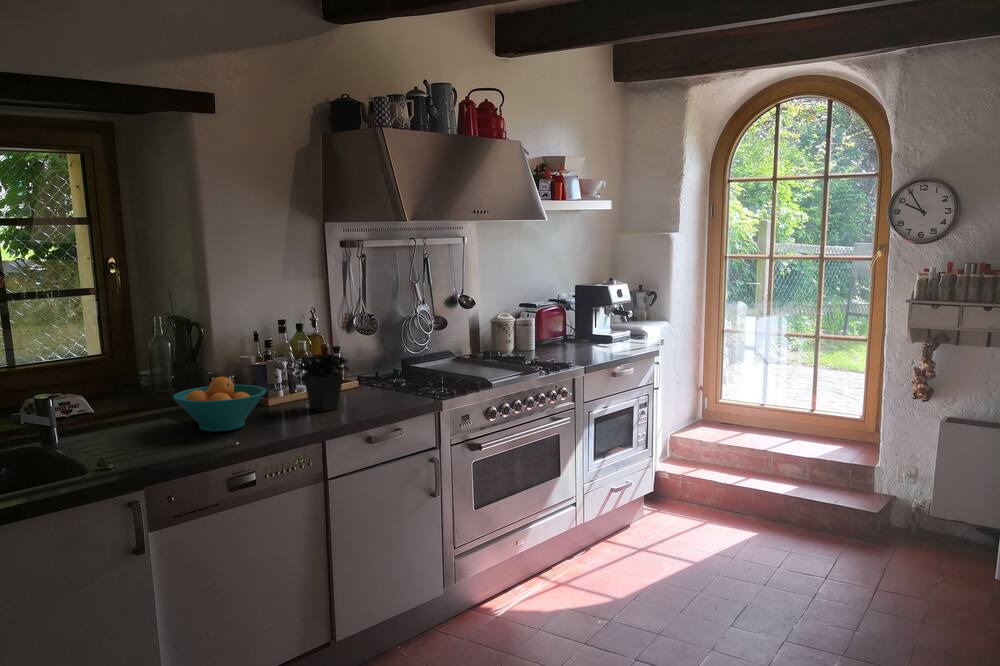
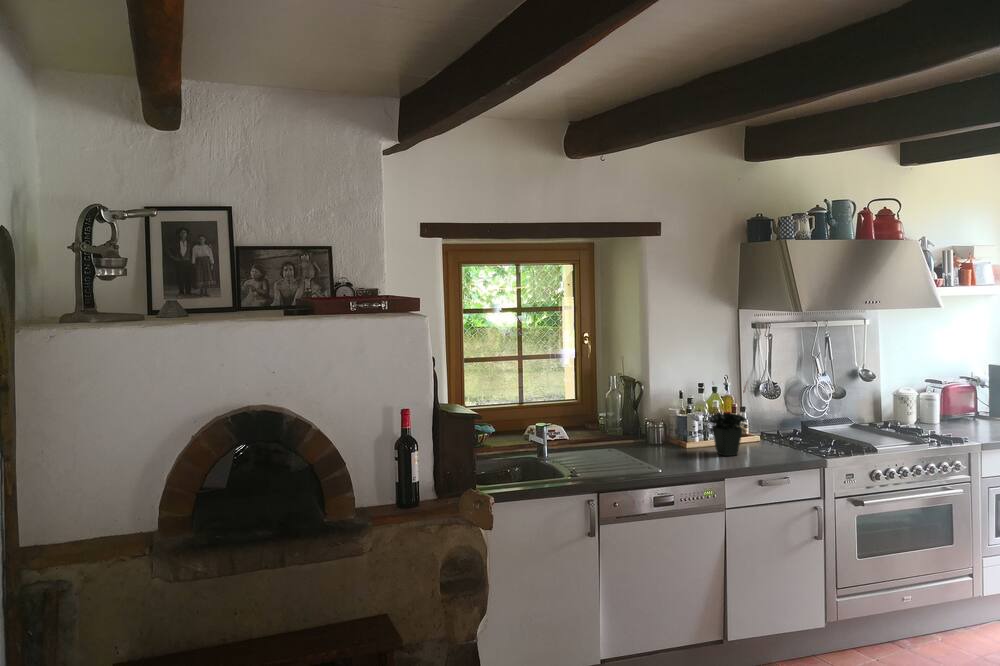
fruit bowl: present [173,377,266,432] -> none [619,423,683,461]

